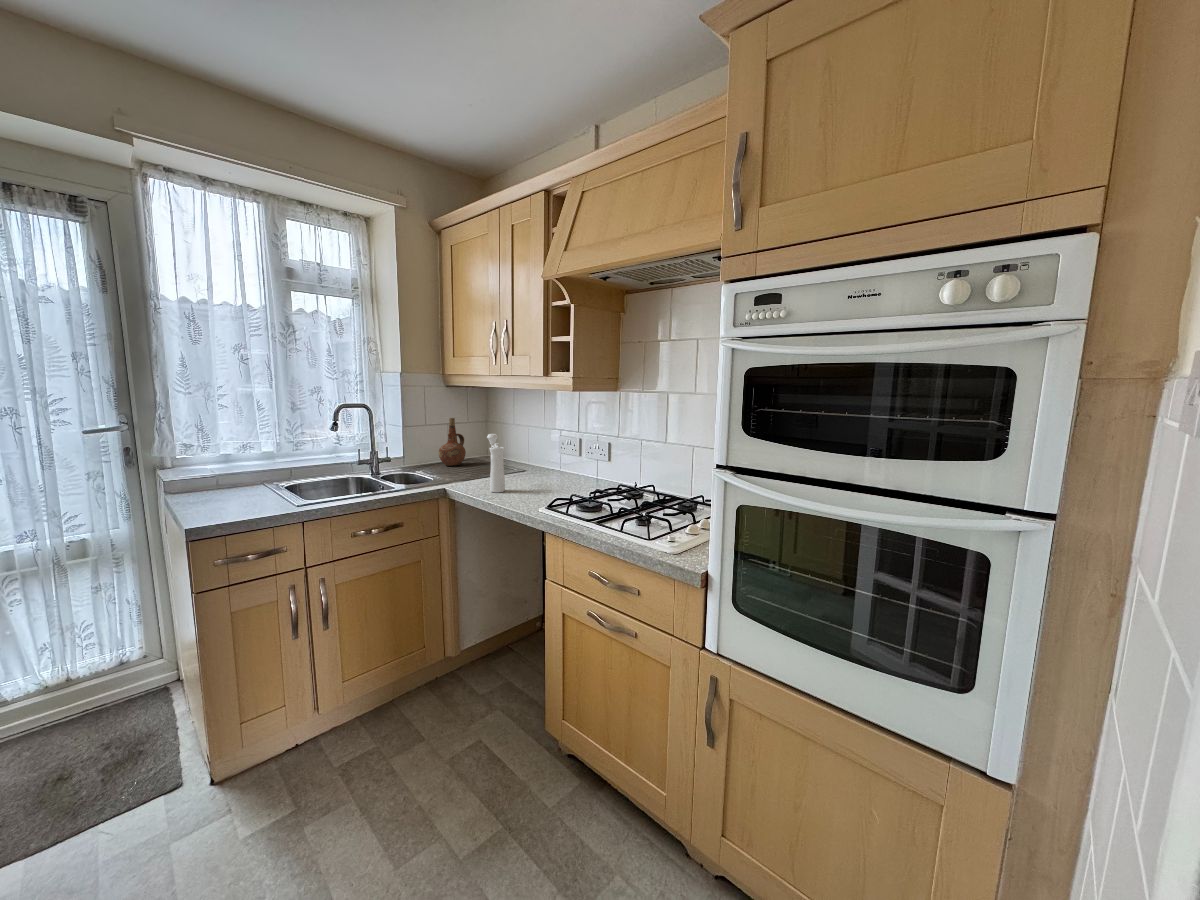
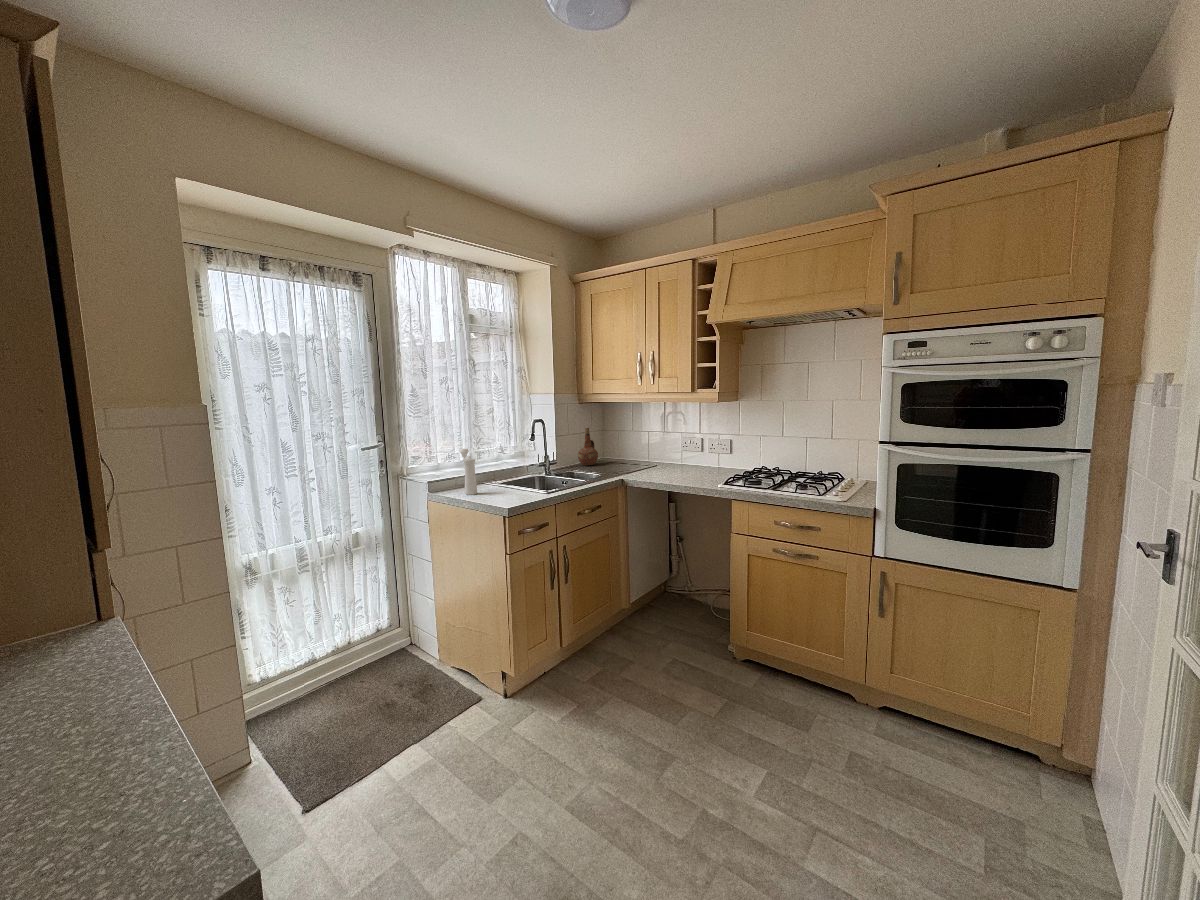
pepper mill: present [487,434,505,492] -> present [460,449,477,495]

